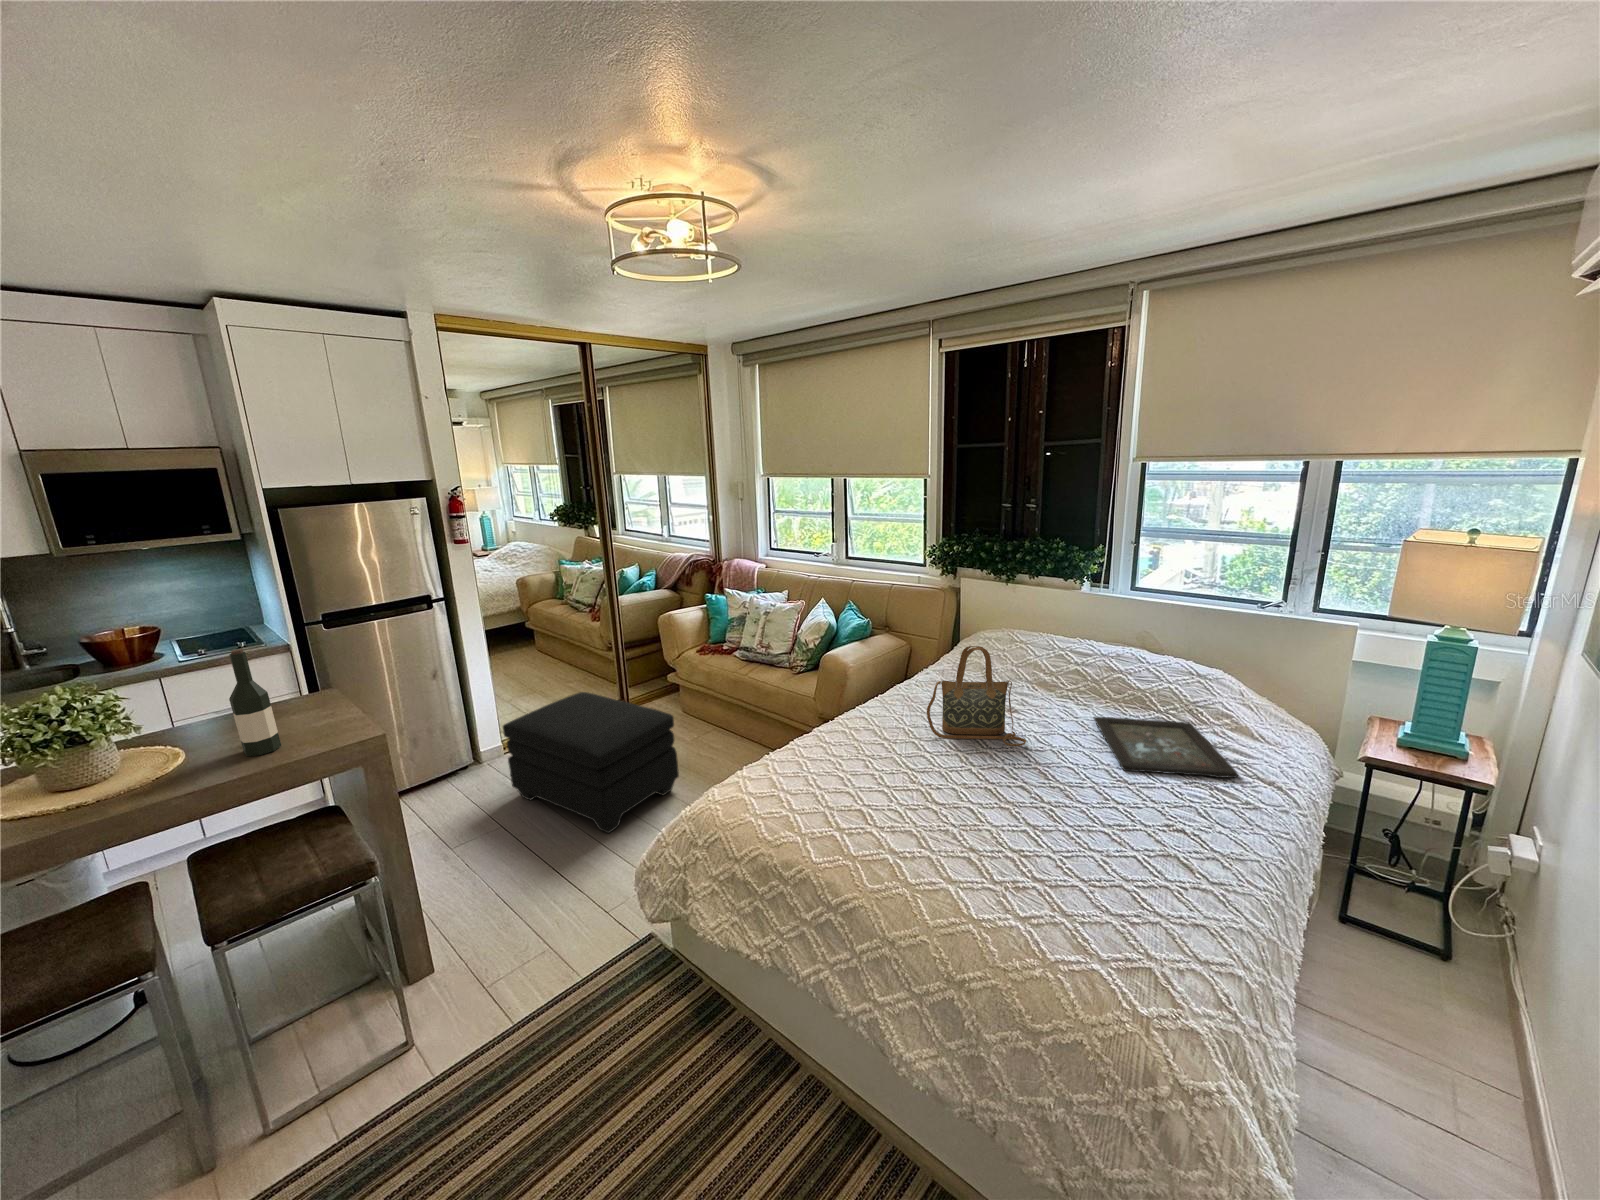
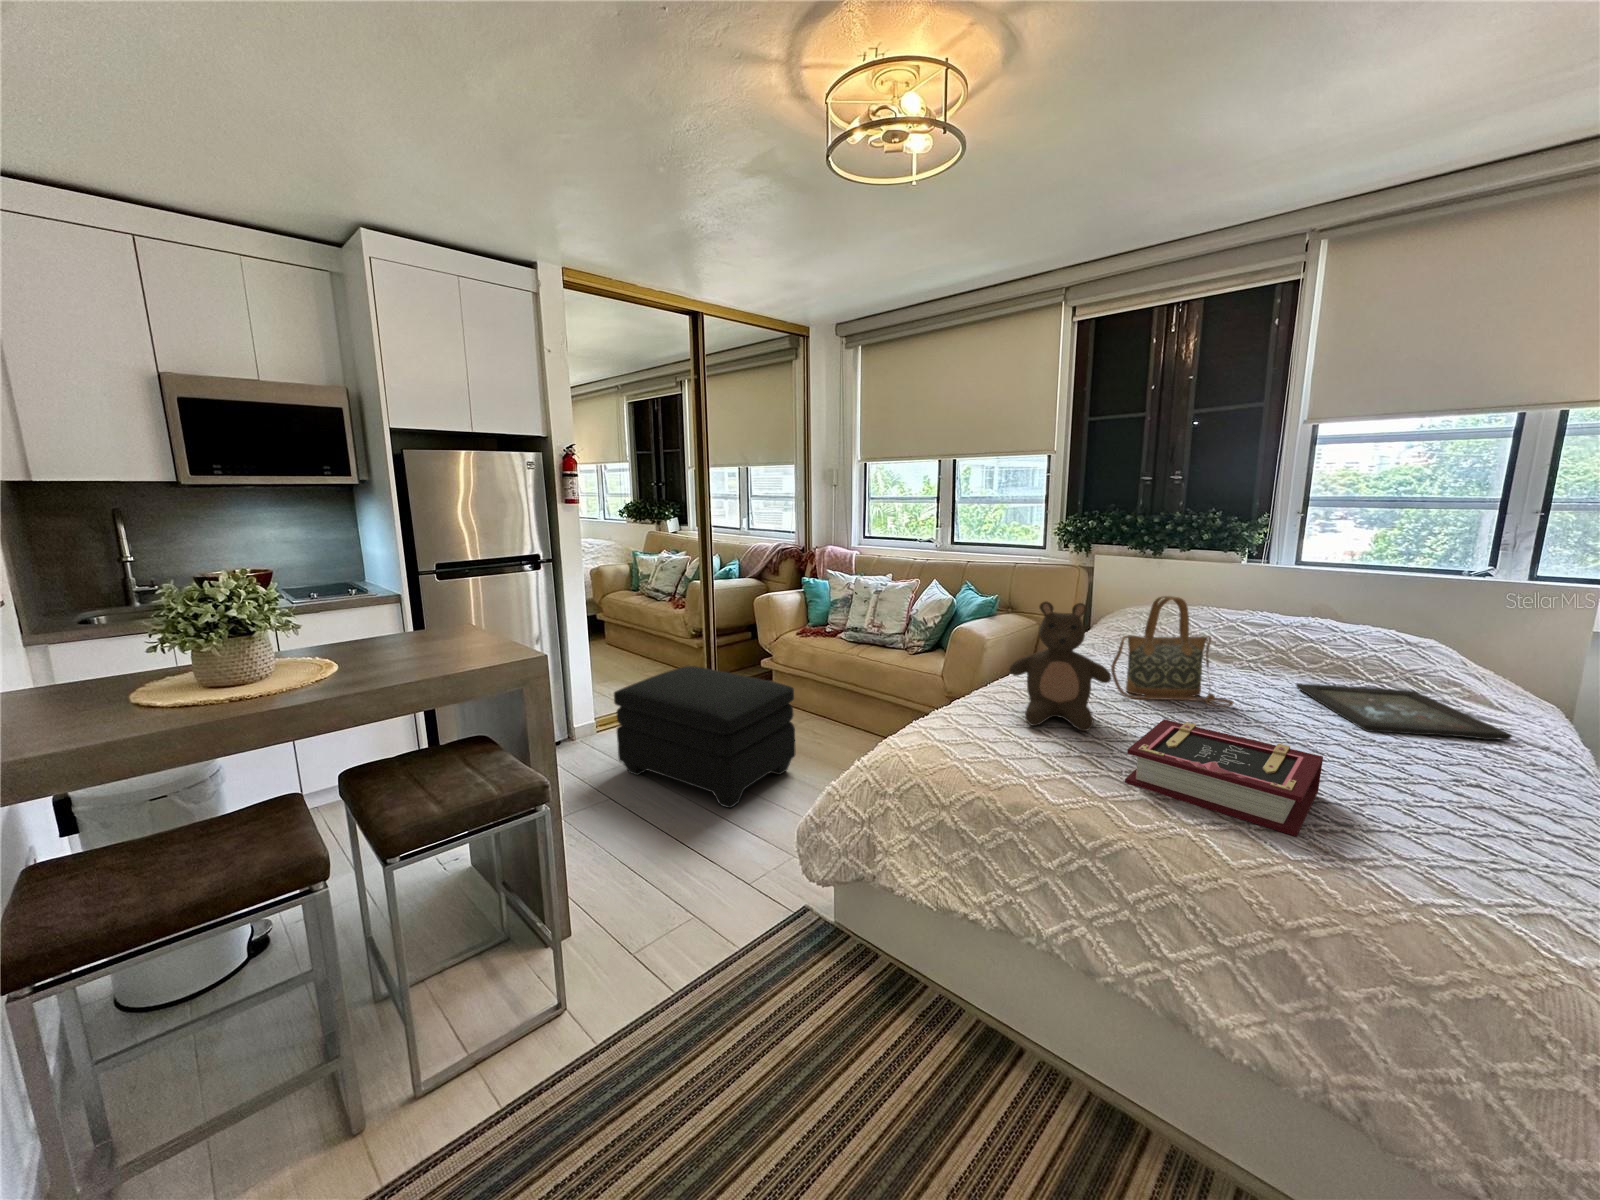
wine bottle: present [229,649,281,756] -> none [397,549,443,668]
stuffed bear: none [825,662,909,781] -> present [1009,602,1111,731]
book: none [883,775,1040,895] -> present [1125,719,1323,836]

